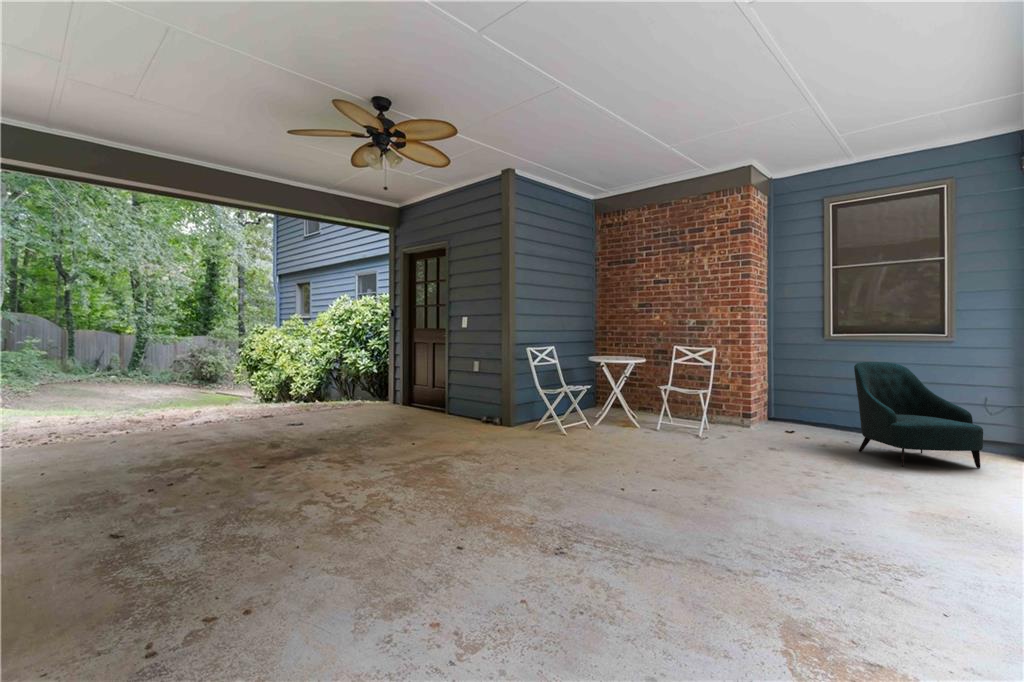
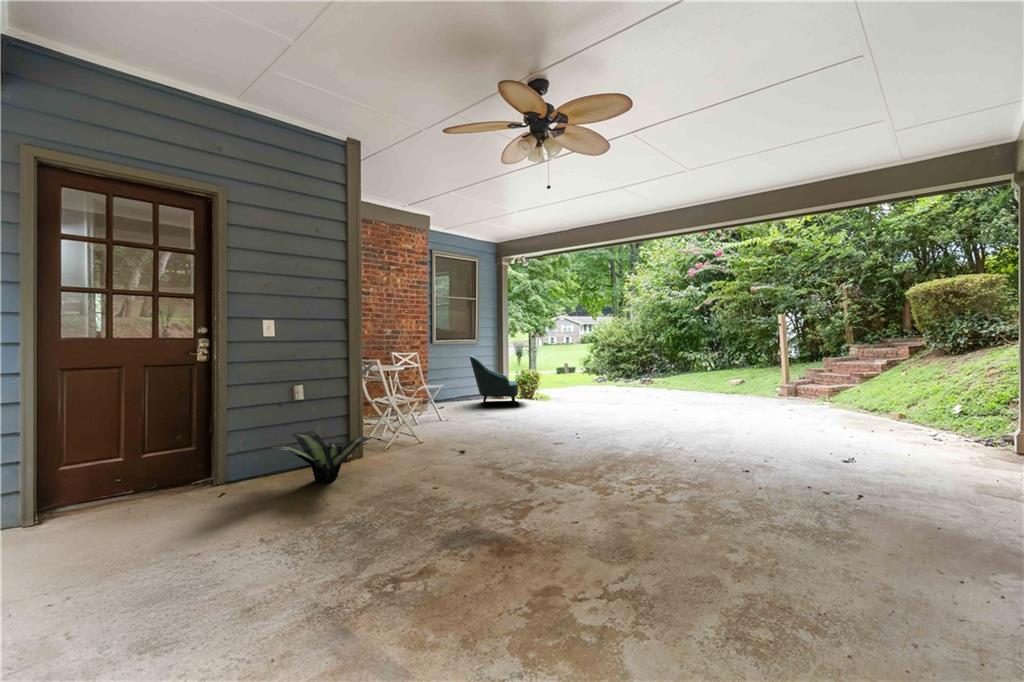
potted plant: none [422,392,480,424] -> present [271,431,370,482]

